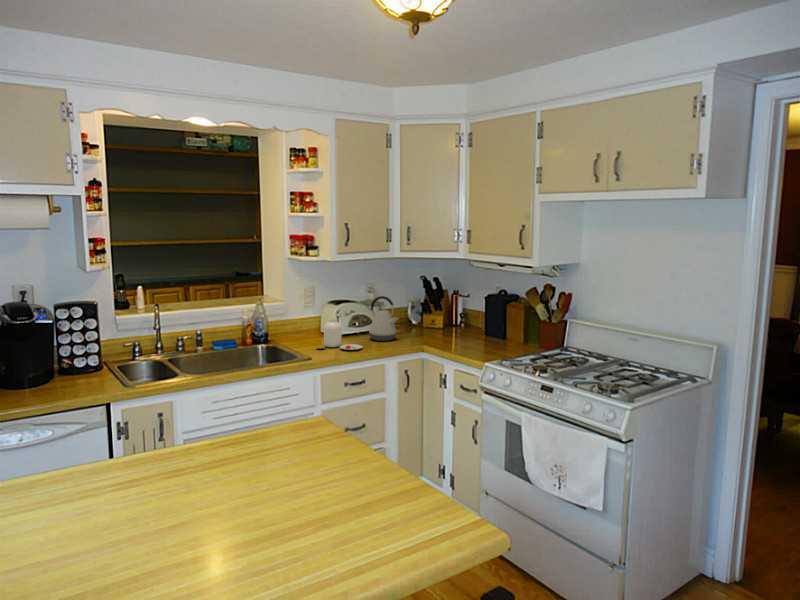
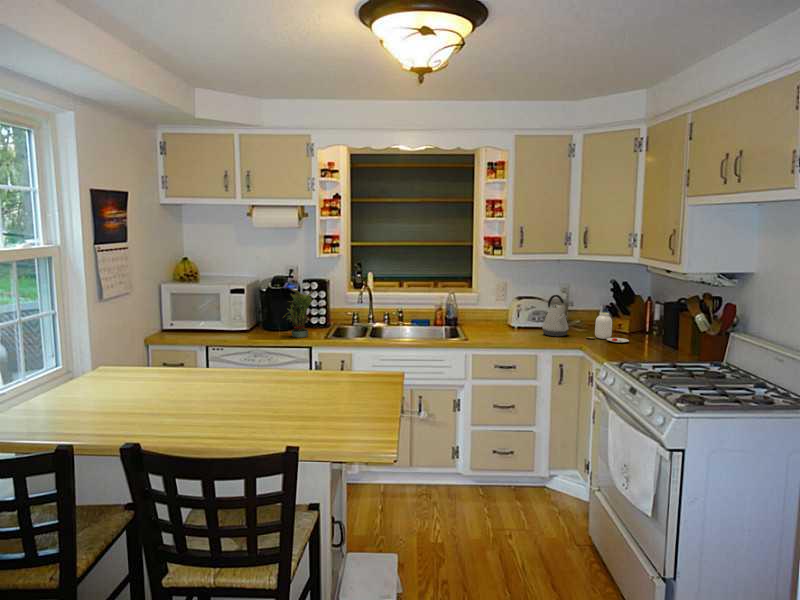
jar: present [316,318,362,350] -> present [586,313,629,343]
potted plant: none [45,320,97,393] -> present [284,289,313,338]

